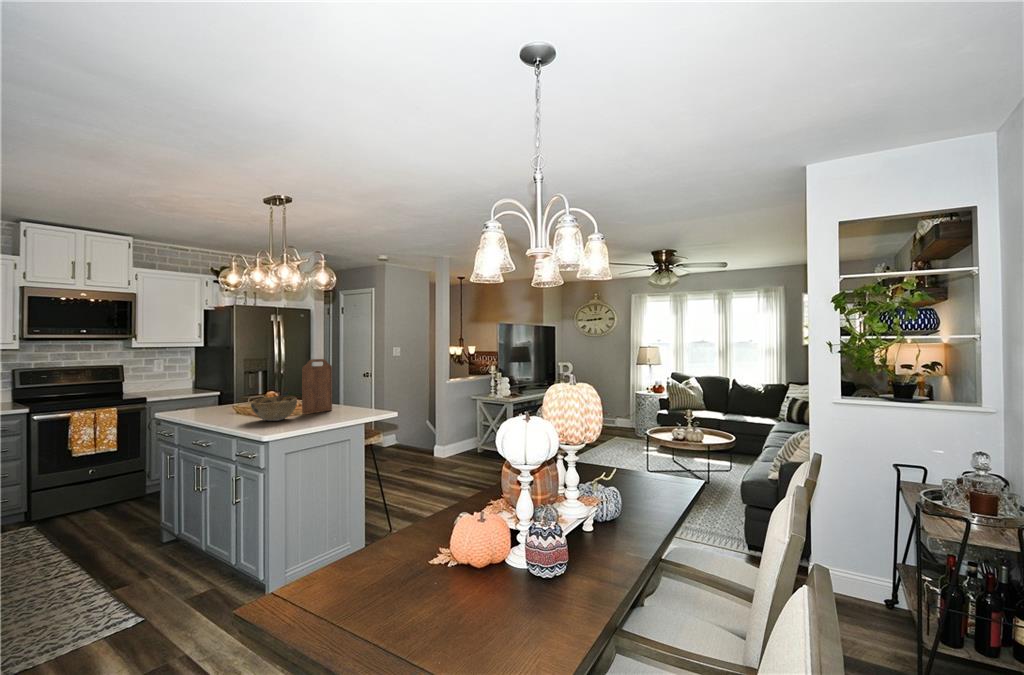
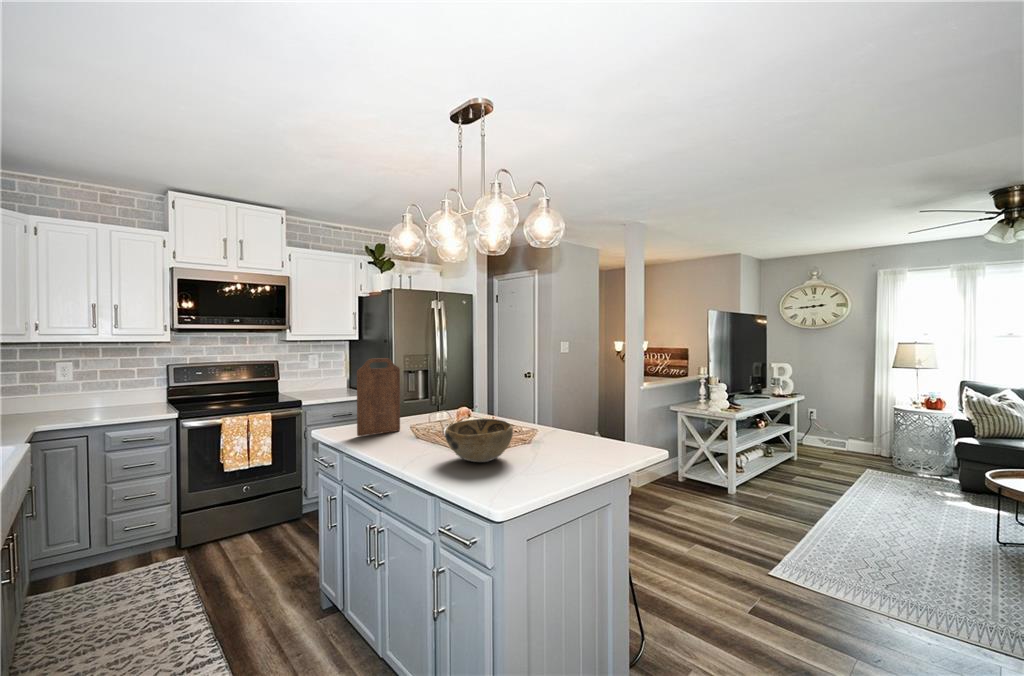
cutting board: present [302,359,332,414] -> present [357,358,400,436]

